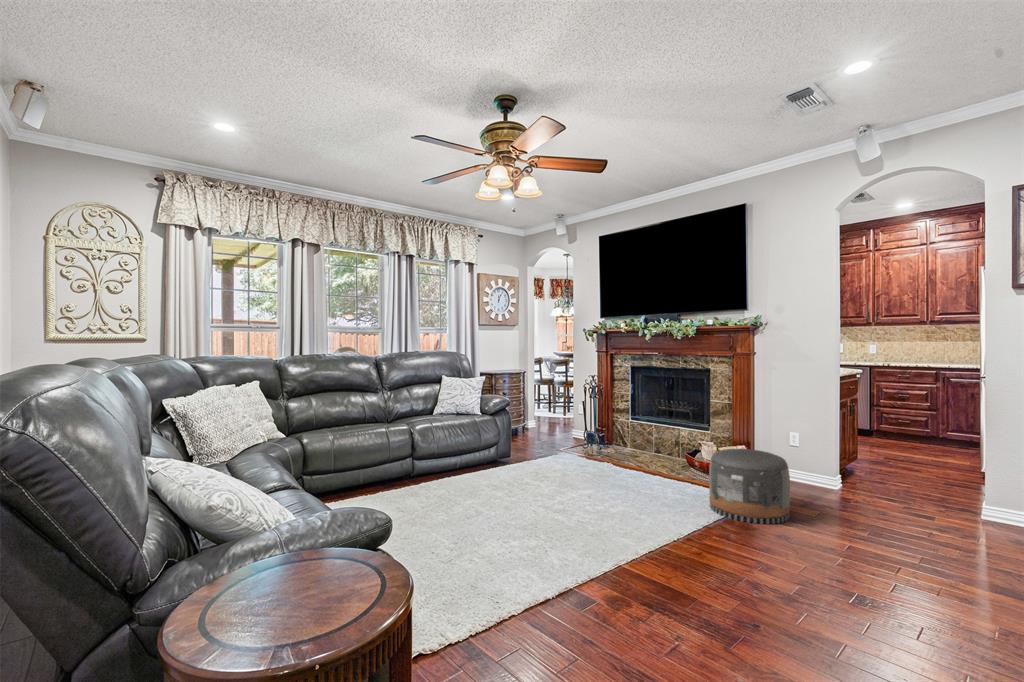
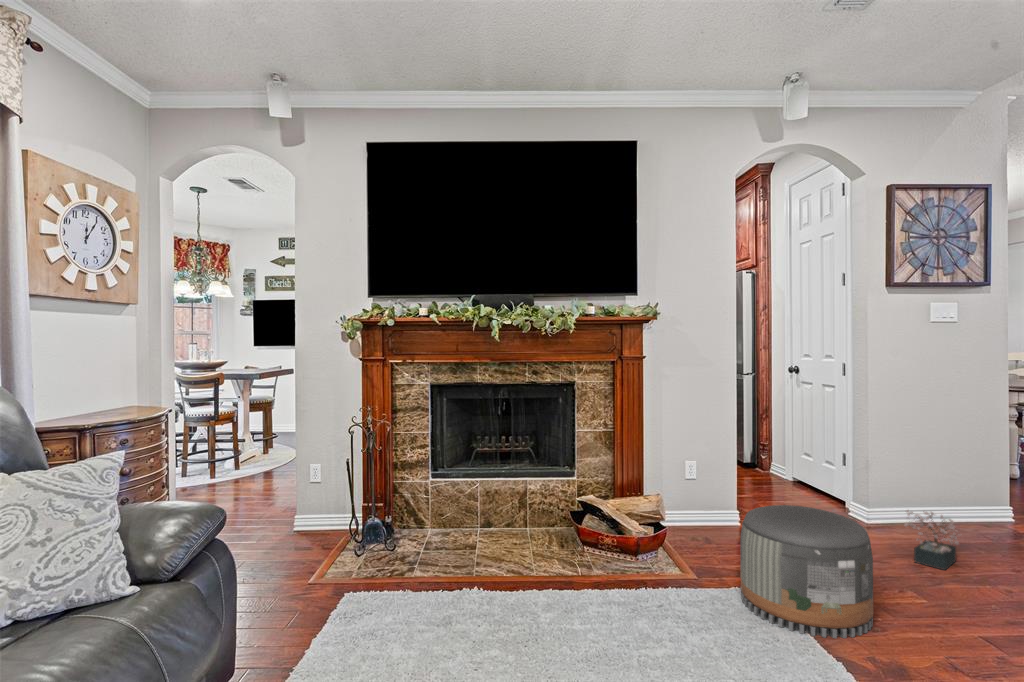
decorative plant: none [911,483,983,540] -> present [904,510,959,570]

